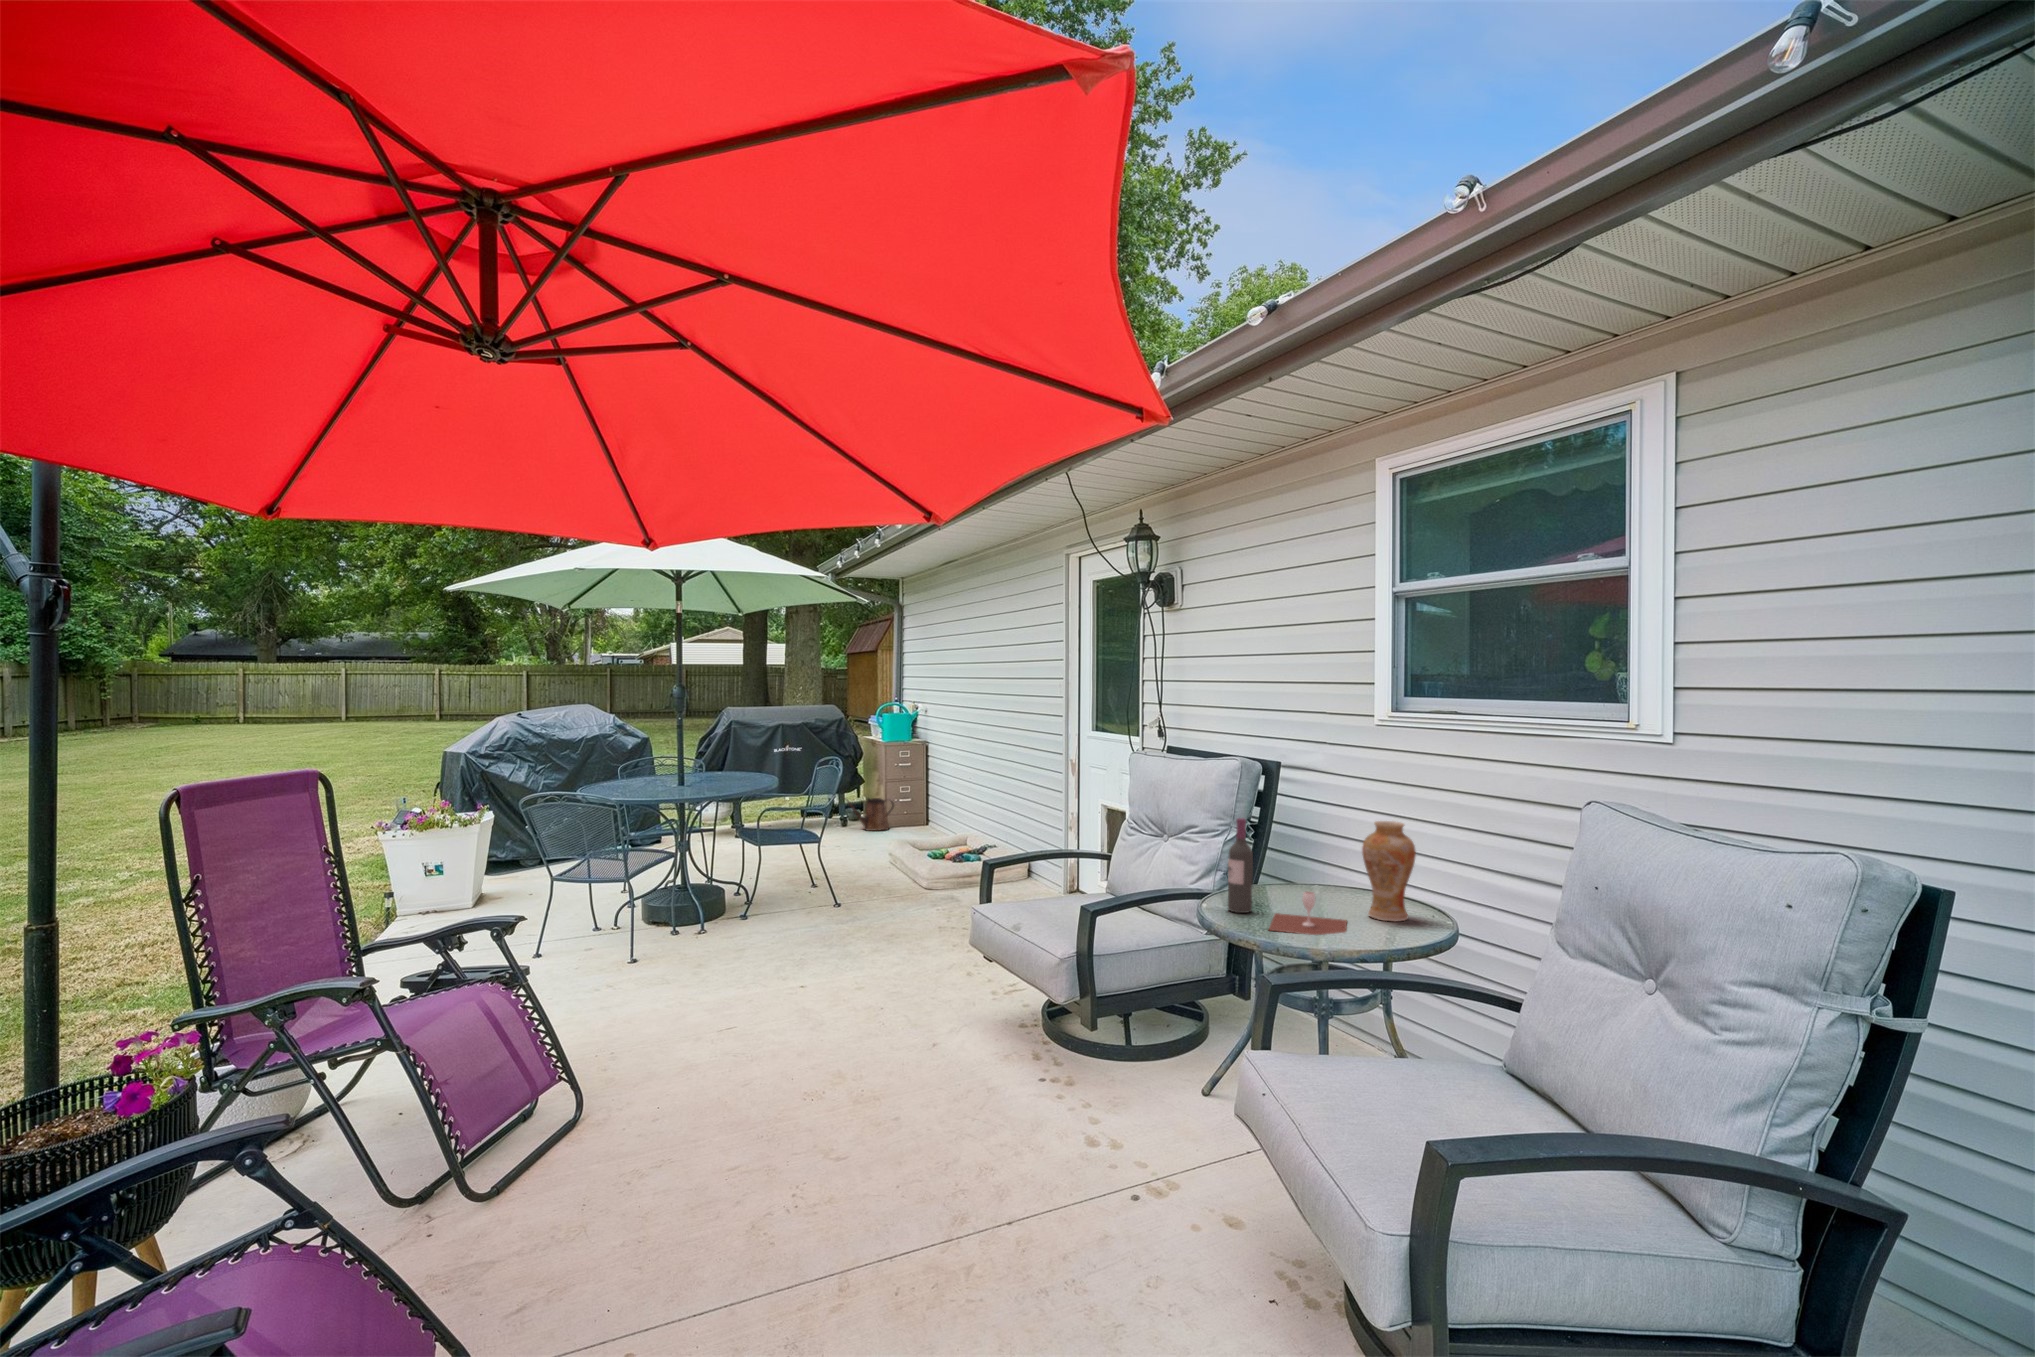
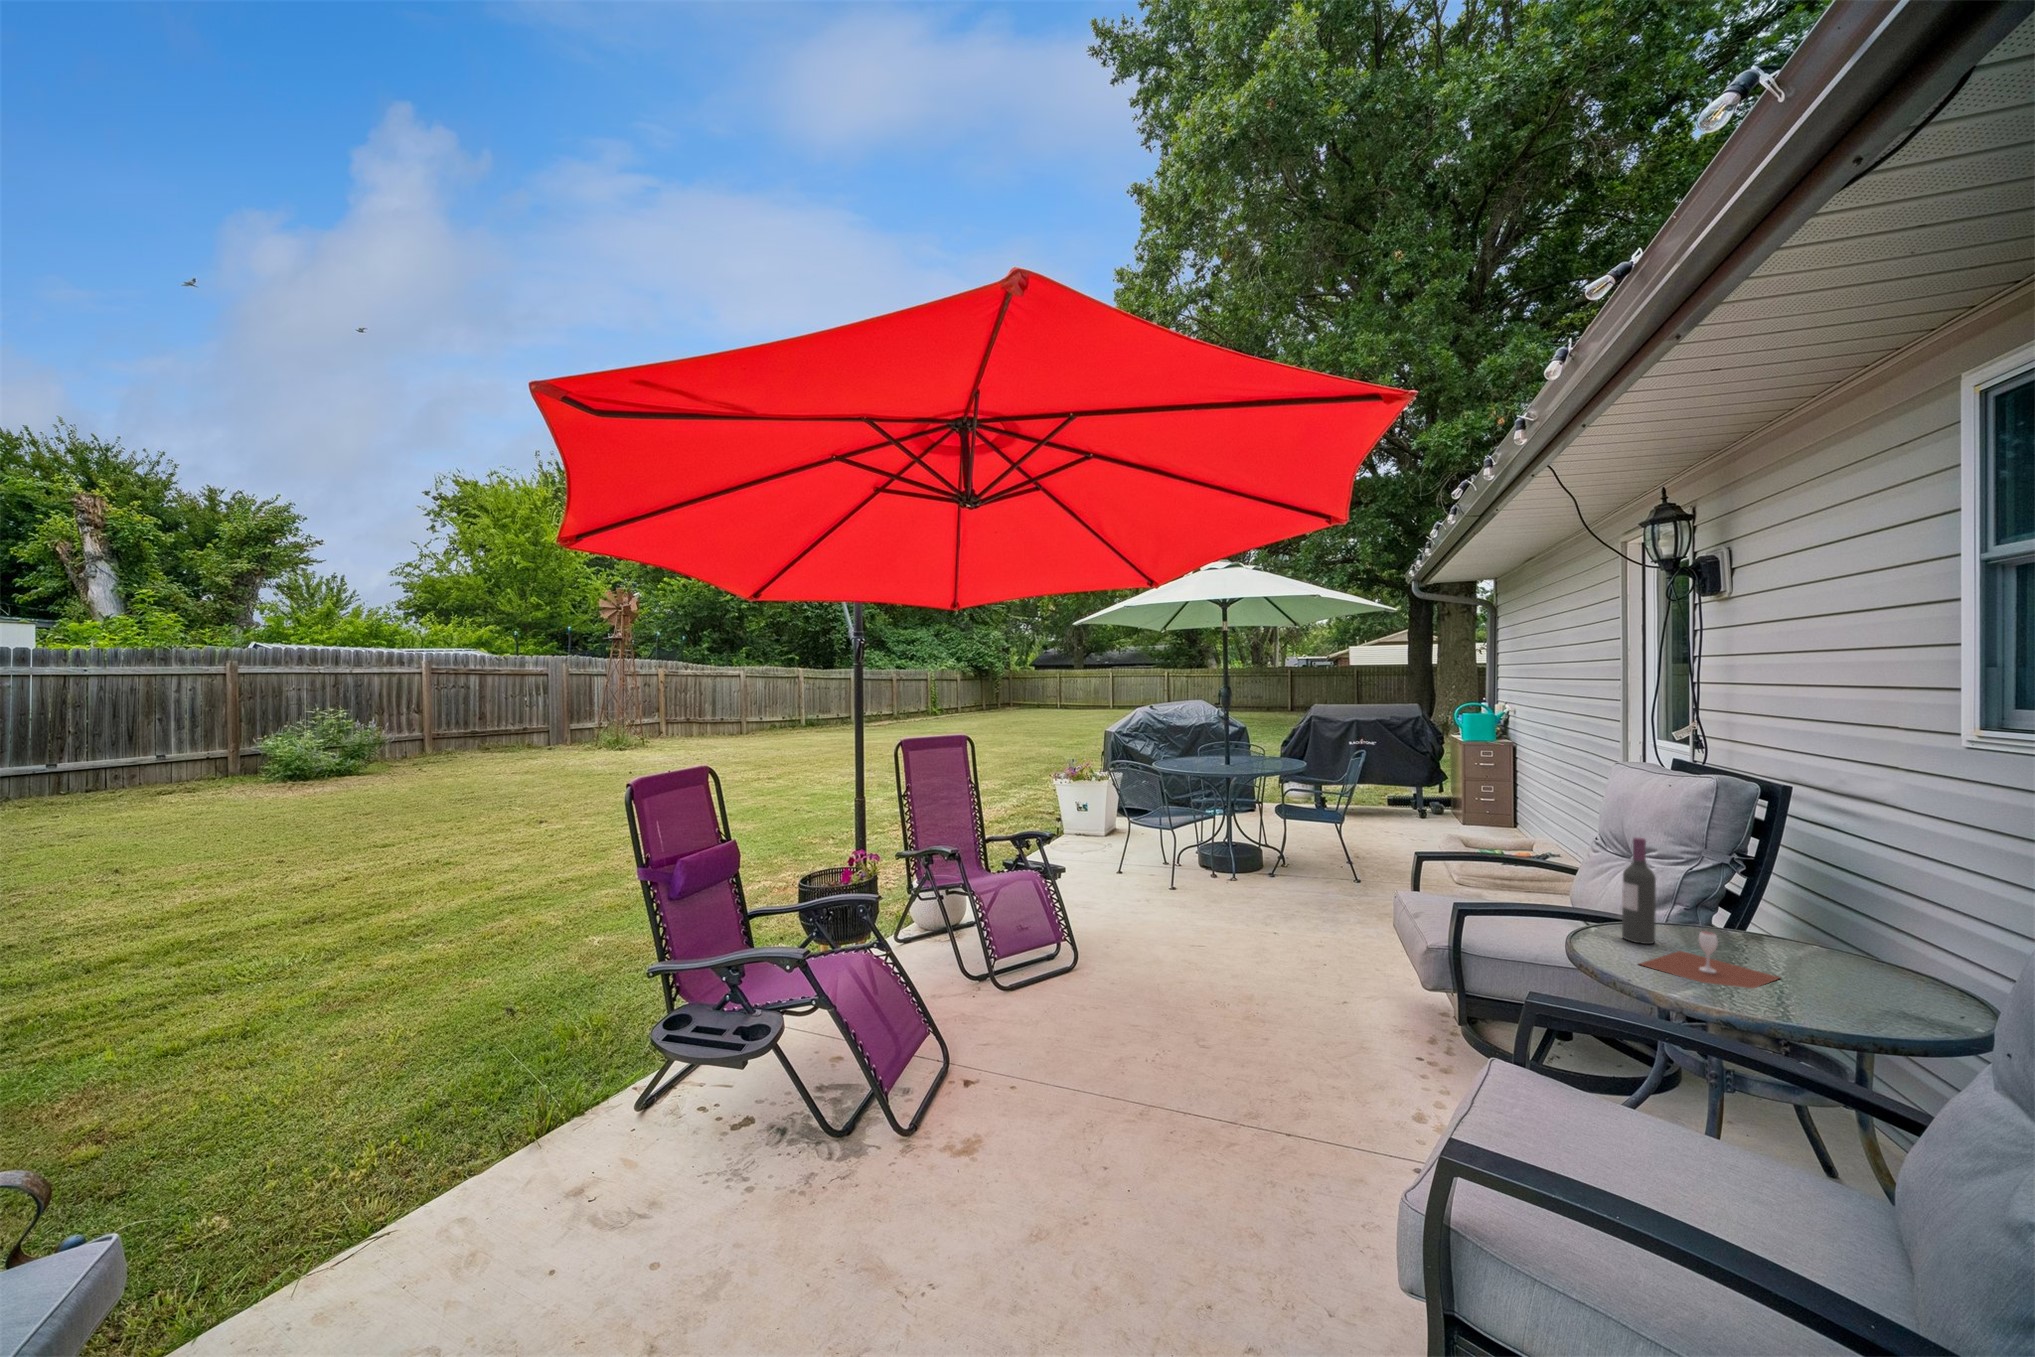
watering can: present [844,798,894,831] -> none [1412,787,1469,821]
vase: present [1362,821,1416,921] -> none [1817,863,1910,997]

